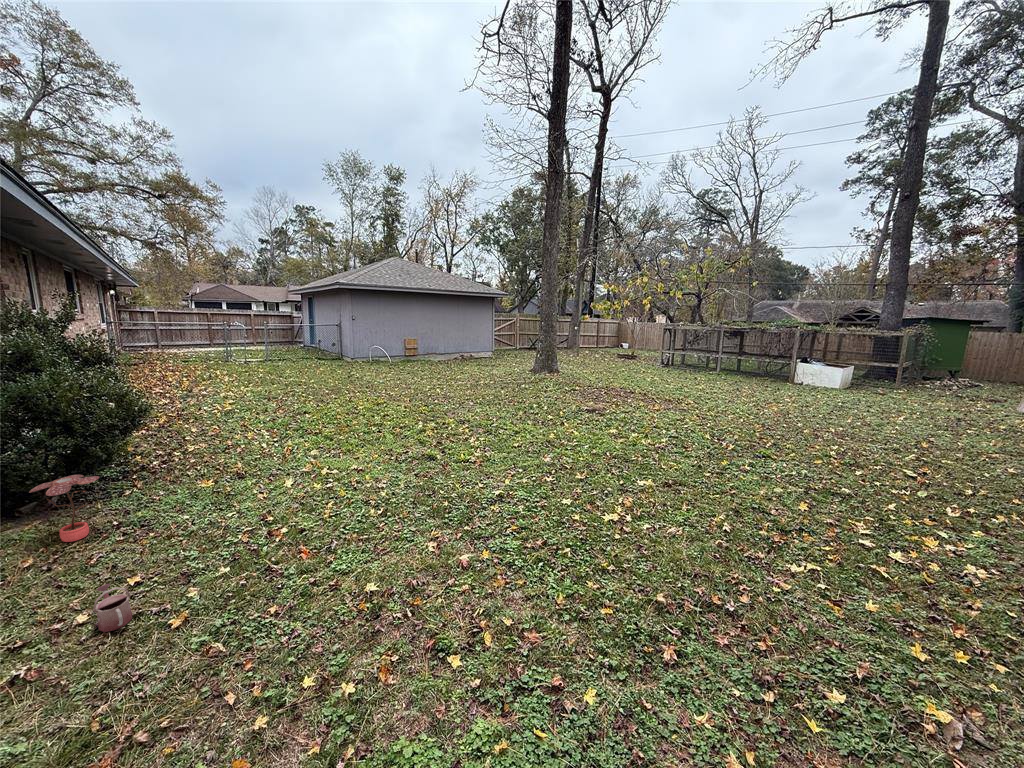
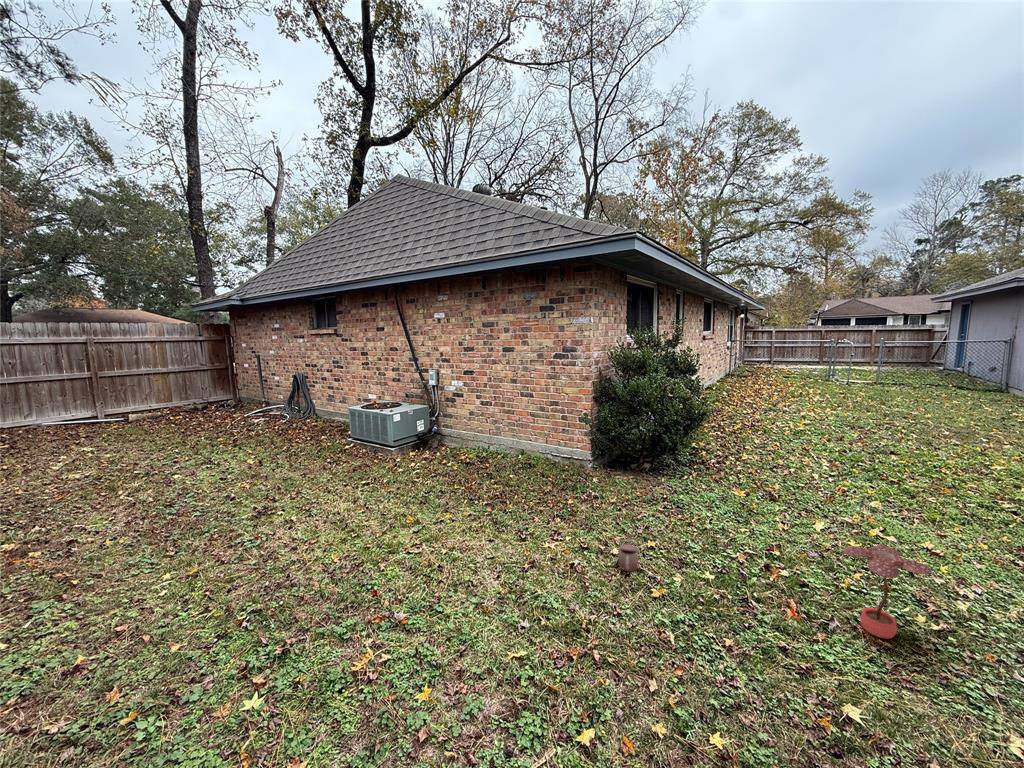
potted plant: present [29,475,99,542] -> present [843,545,932,639]

